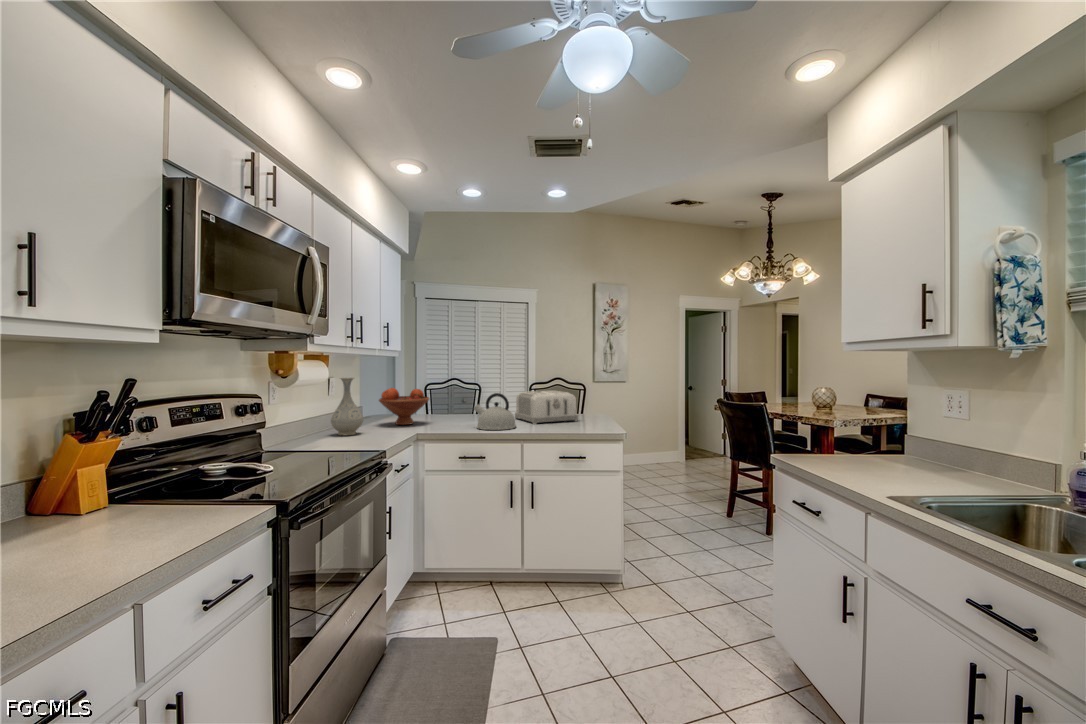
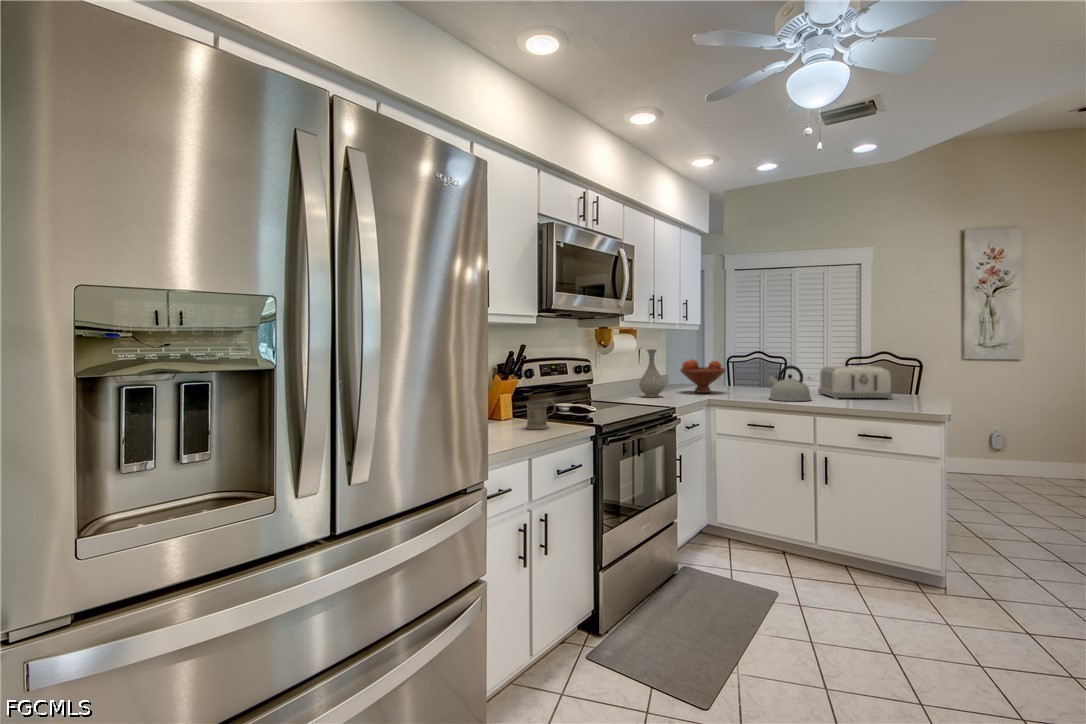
mug: none [128,471,196,530] -> present [526,399,556,429]

